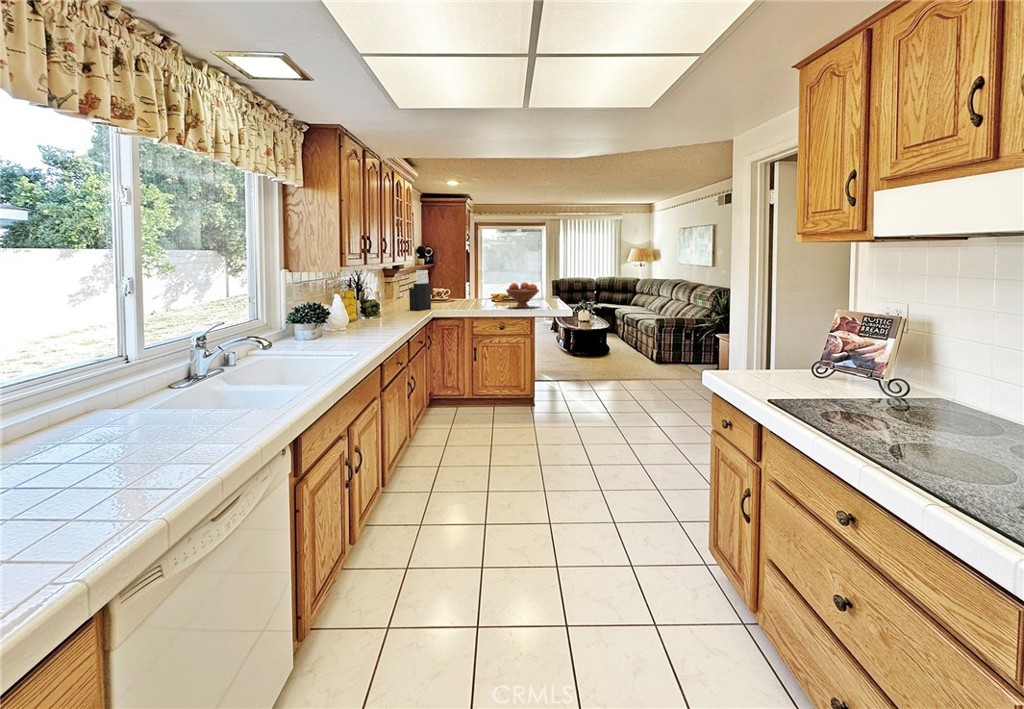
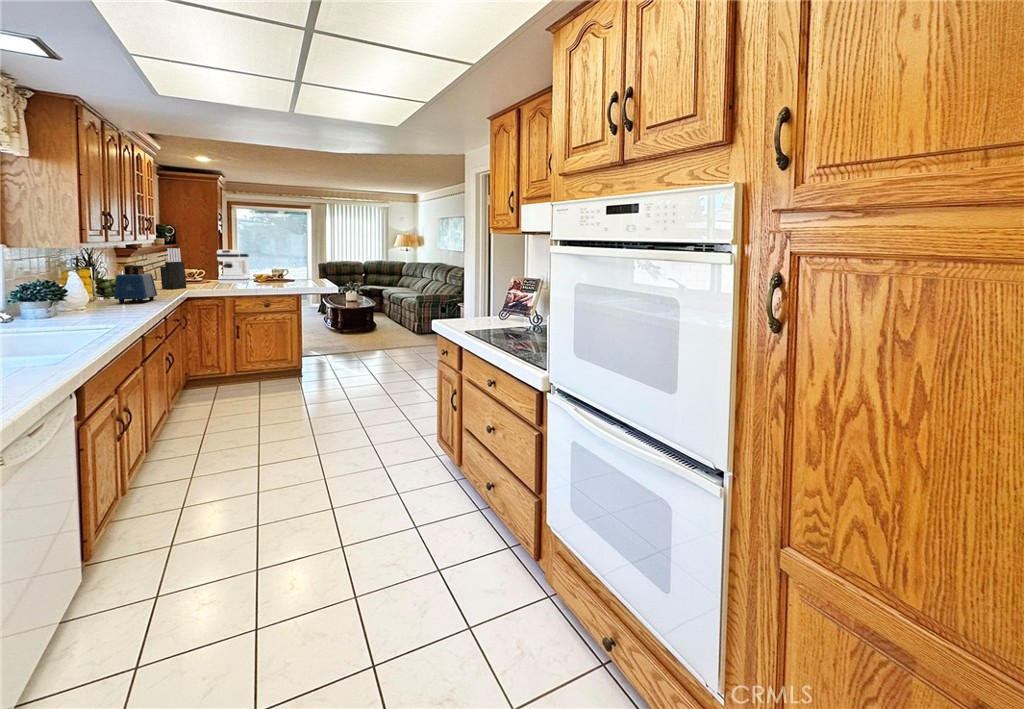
coffee maker: none [460,270,489,305] -> present [217,250,250,284]
fruit bowl: present [506,282,539,308] -> none [266,262,300,286]
toaster: none [367,289,404,328] -> present [115,265,157,303]

